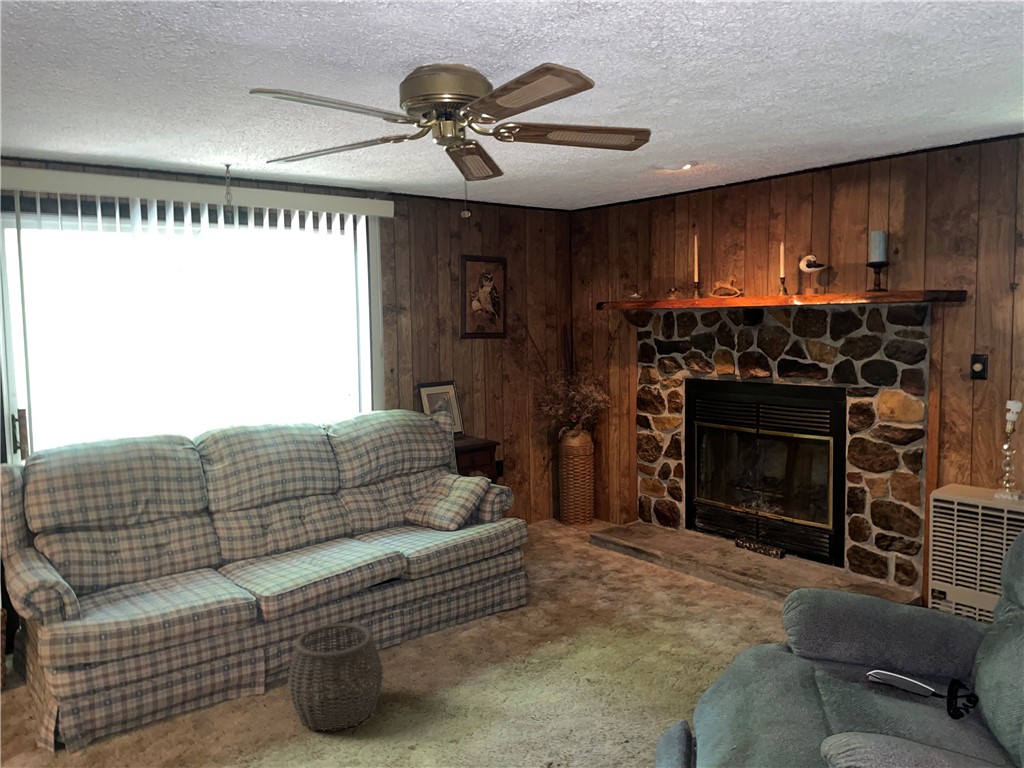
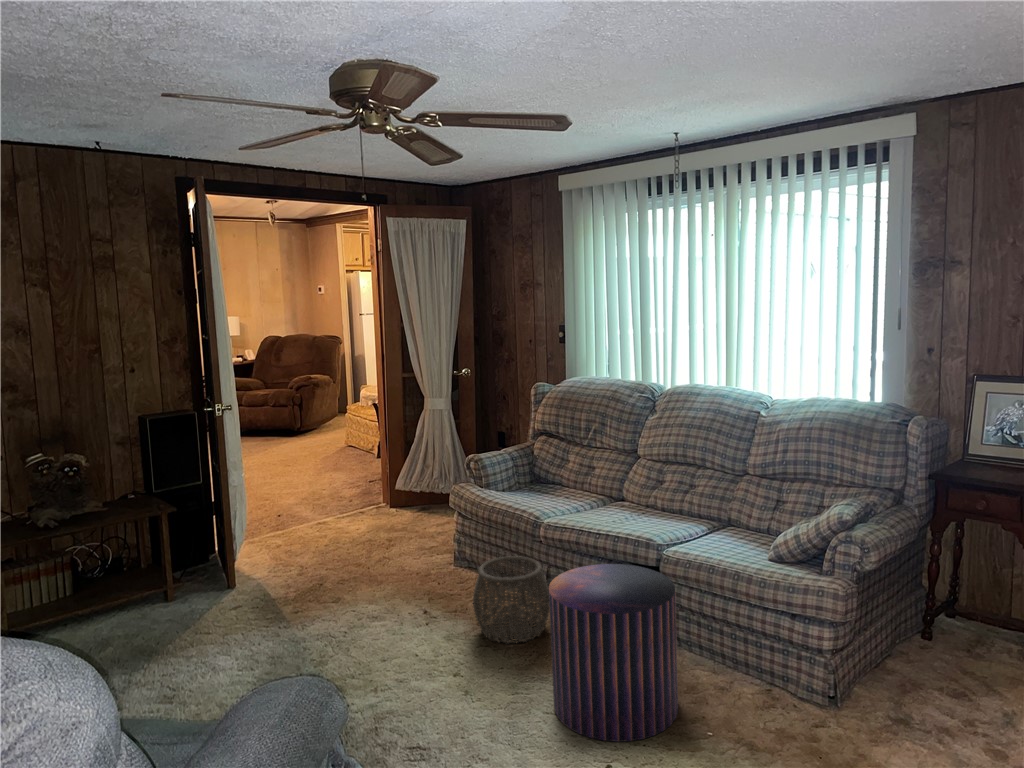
pouf: none [451,549,559,693] -> present [549,564,678,742]

